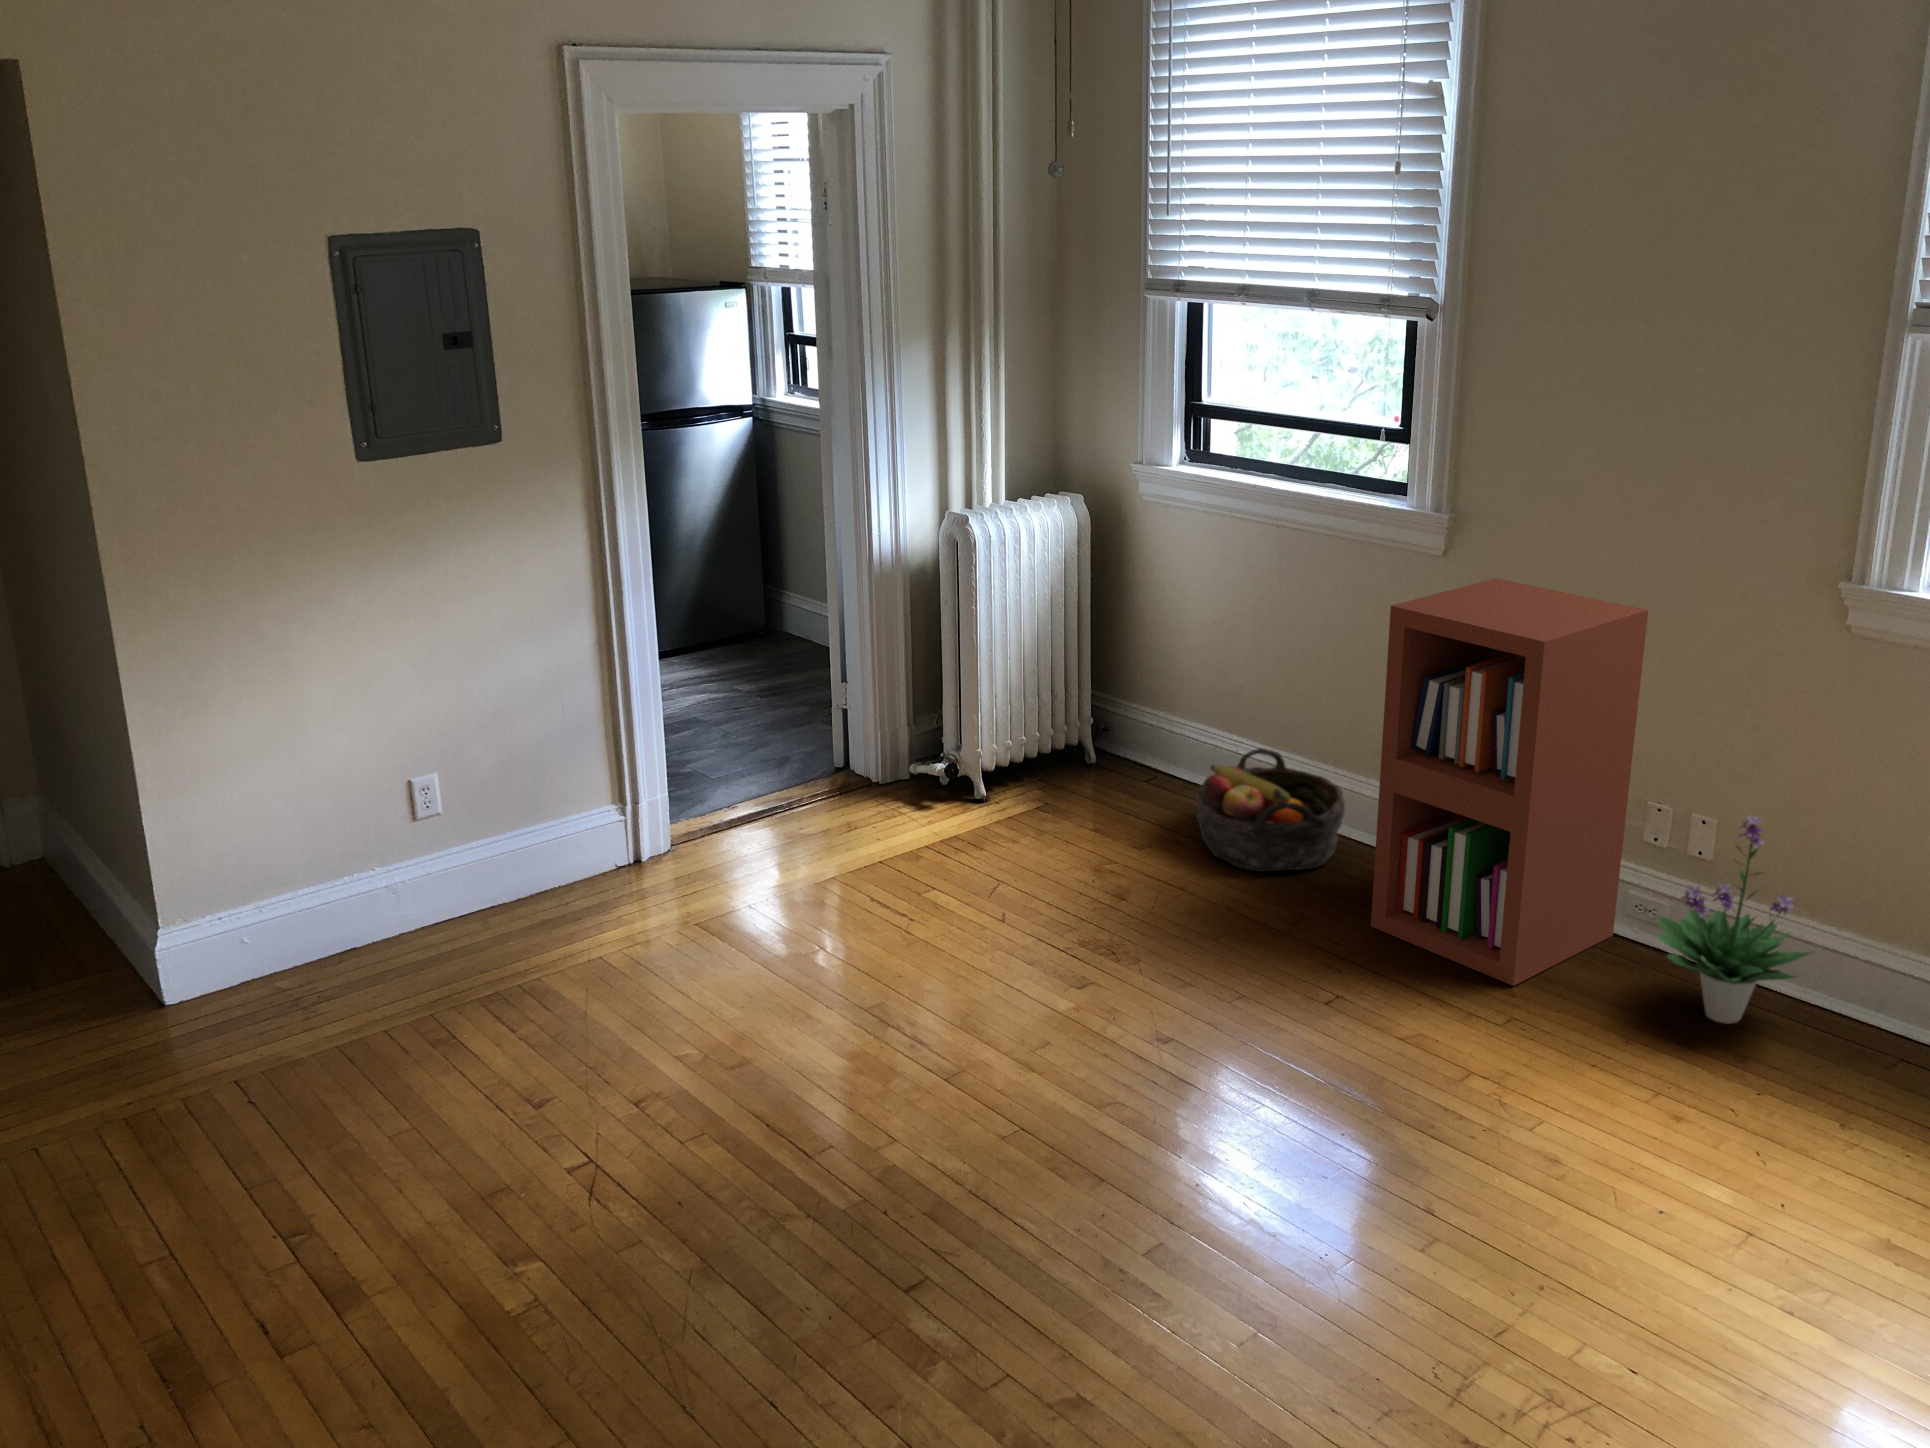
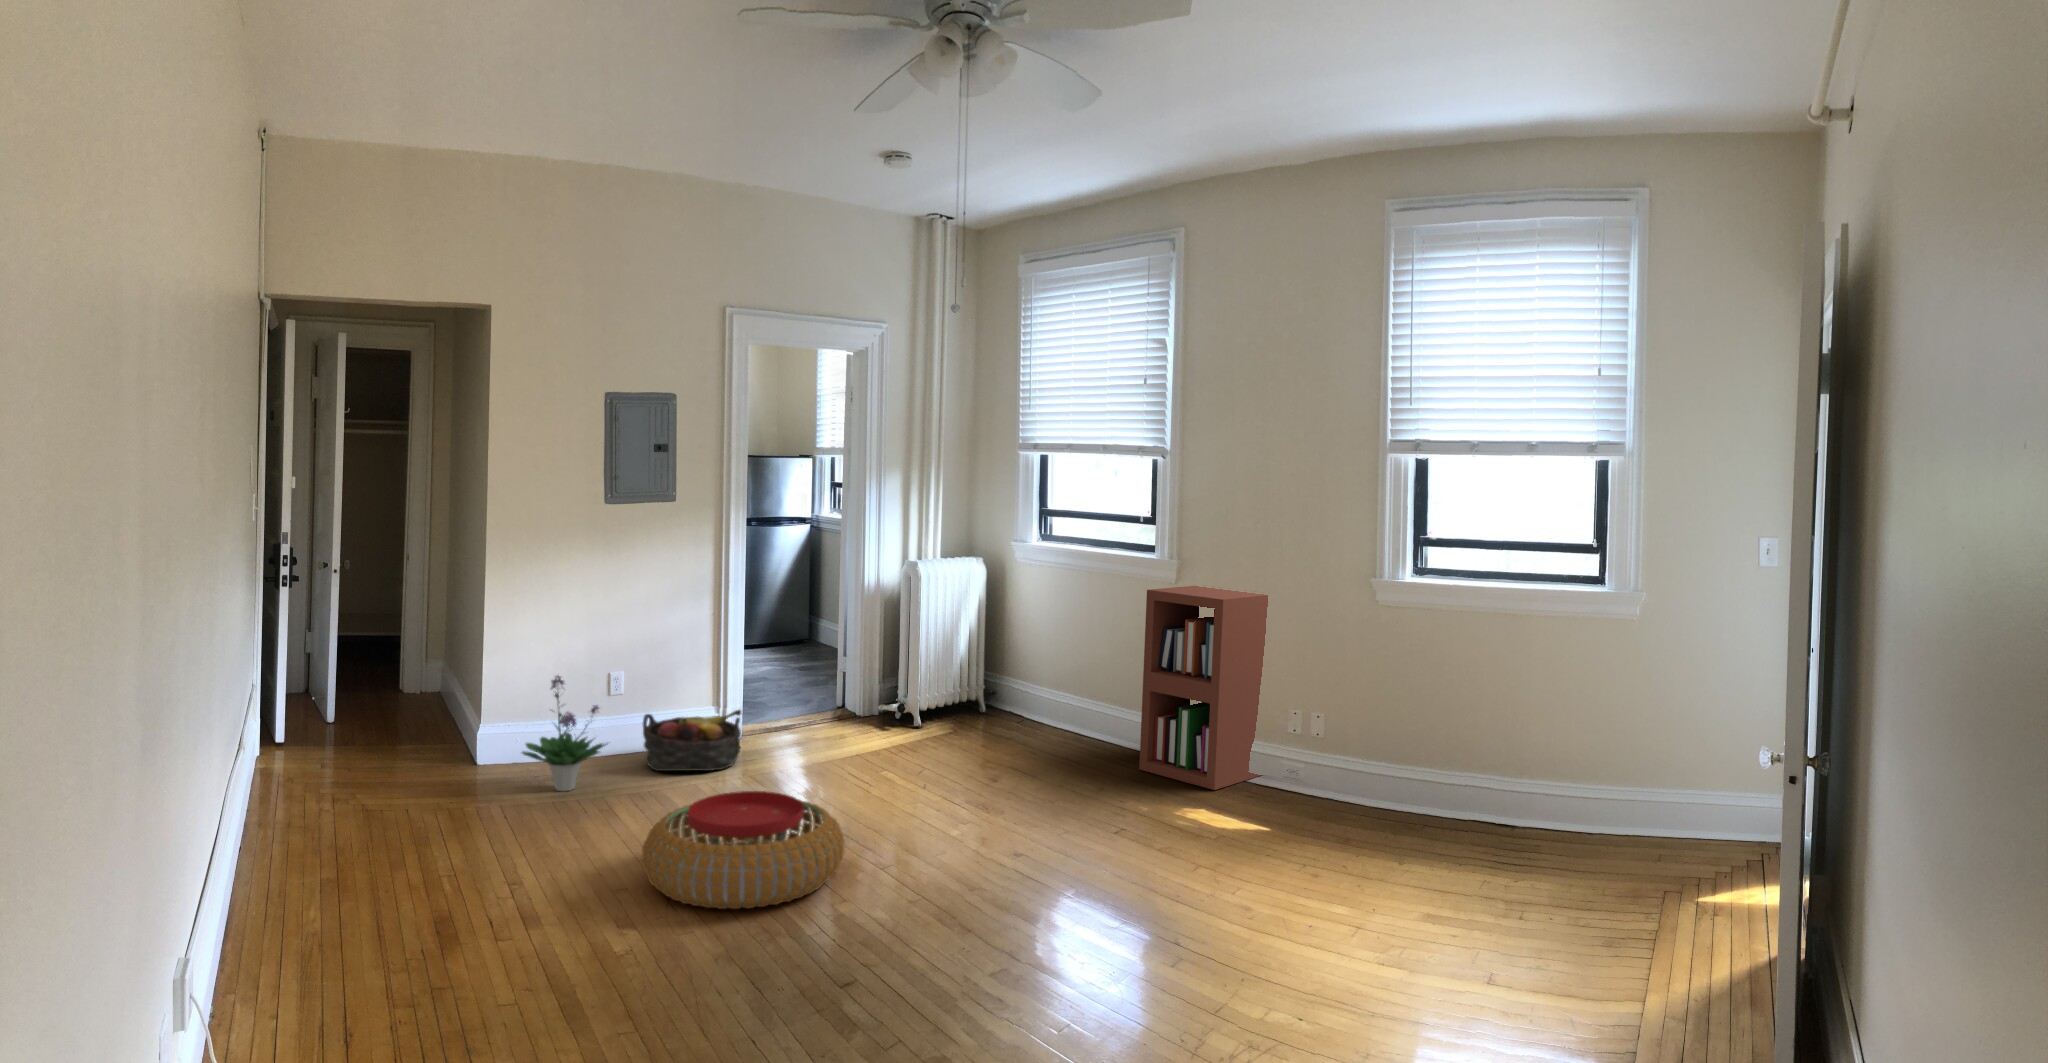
basket: present [1196,748,1345,871] -> present [643,710,741,771]
potted plant: present [1658,815,1812,1024] -> present [522,676,606,791]
pouf: none [435,1073,808,1347] -> present [642,791,845,909]

